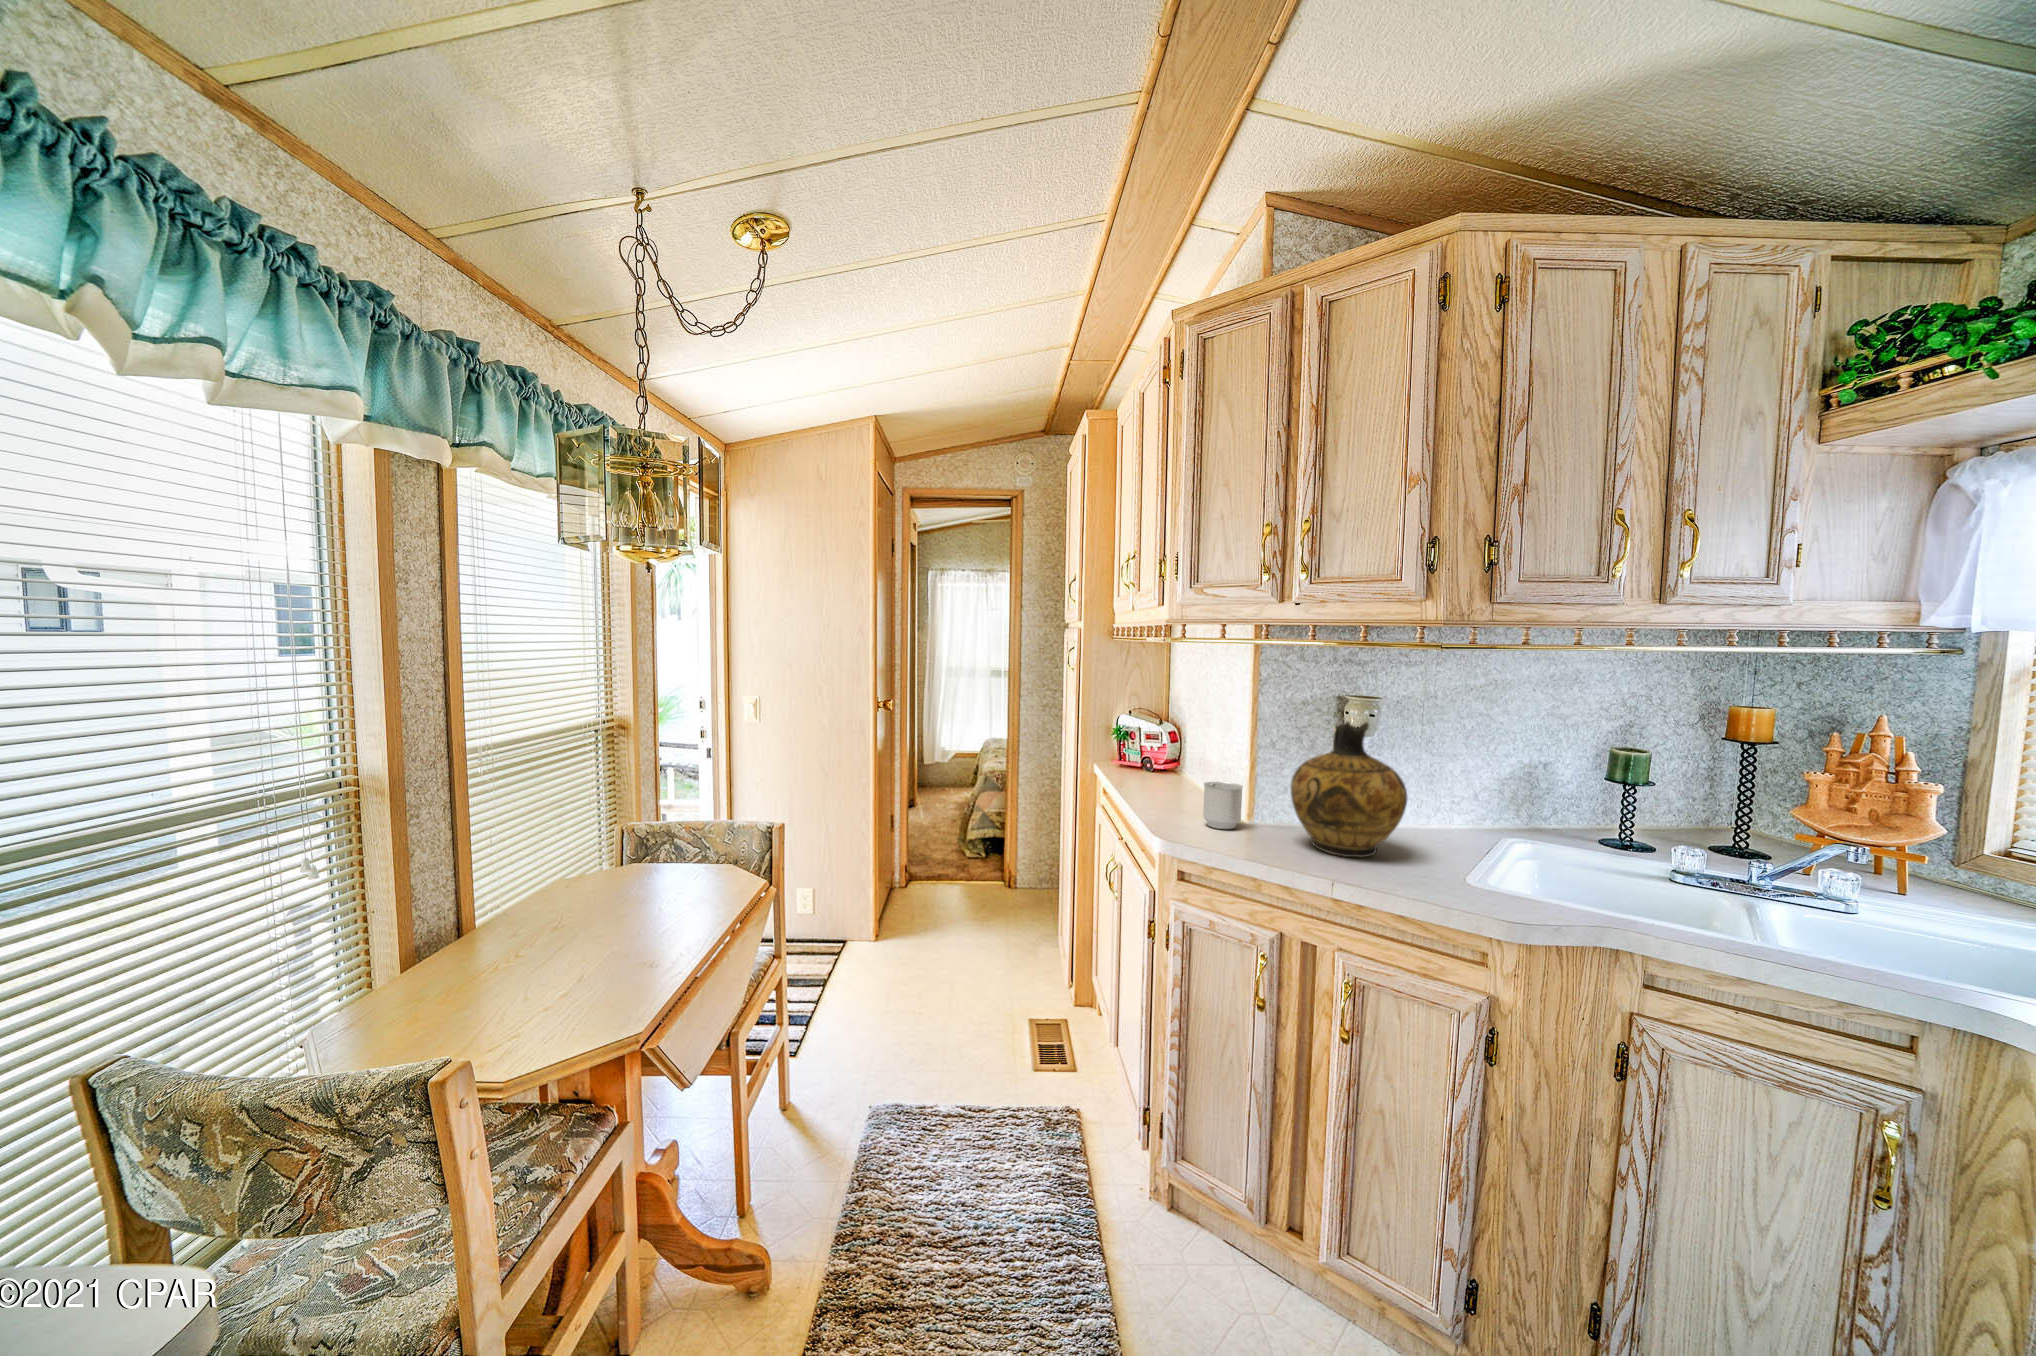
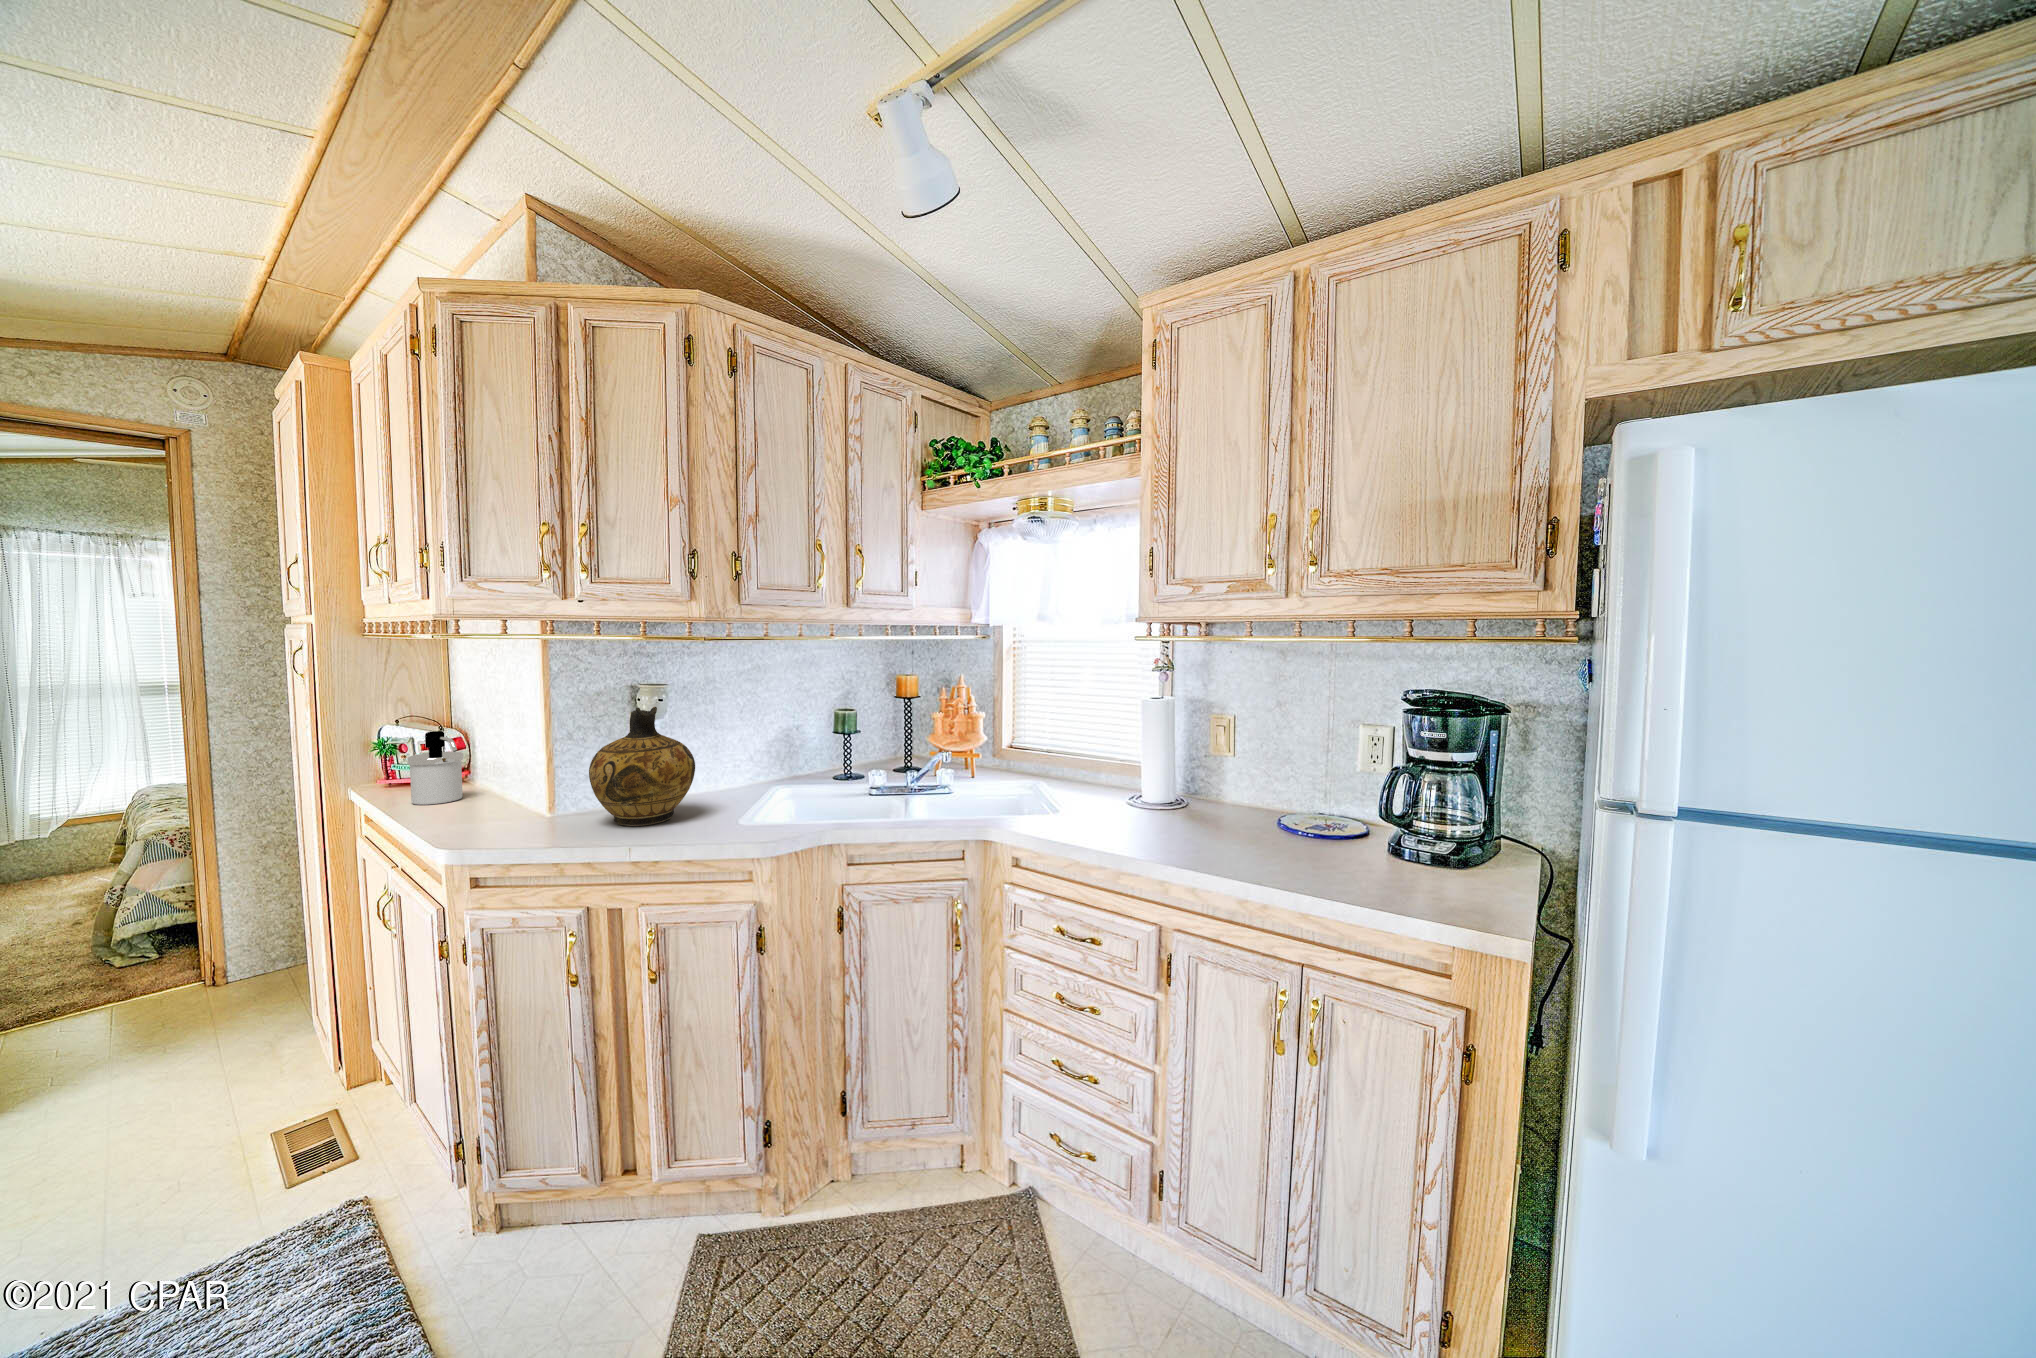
soap dispenser: none [1137,724,1177,790] -> present [408,731,463,805]
mug: present [1203,782,1243,829] -> none [493,780,540,828]

